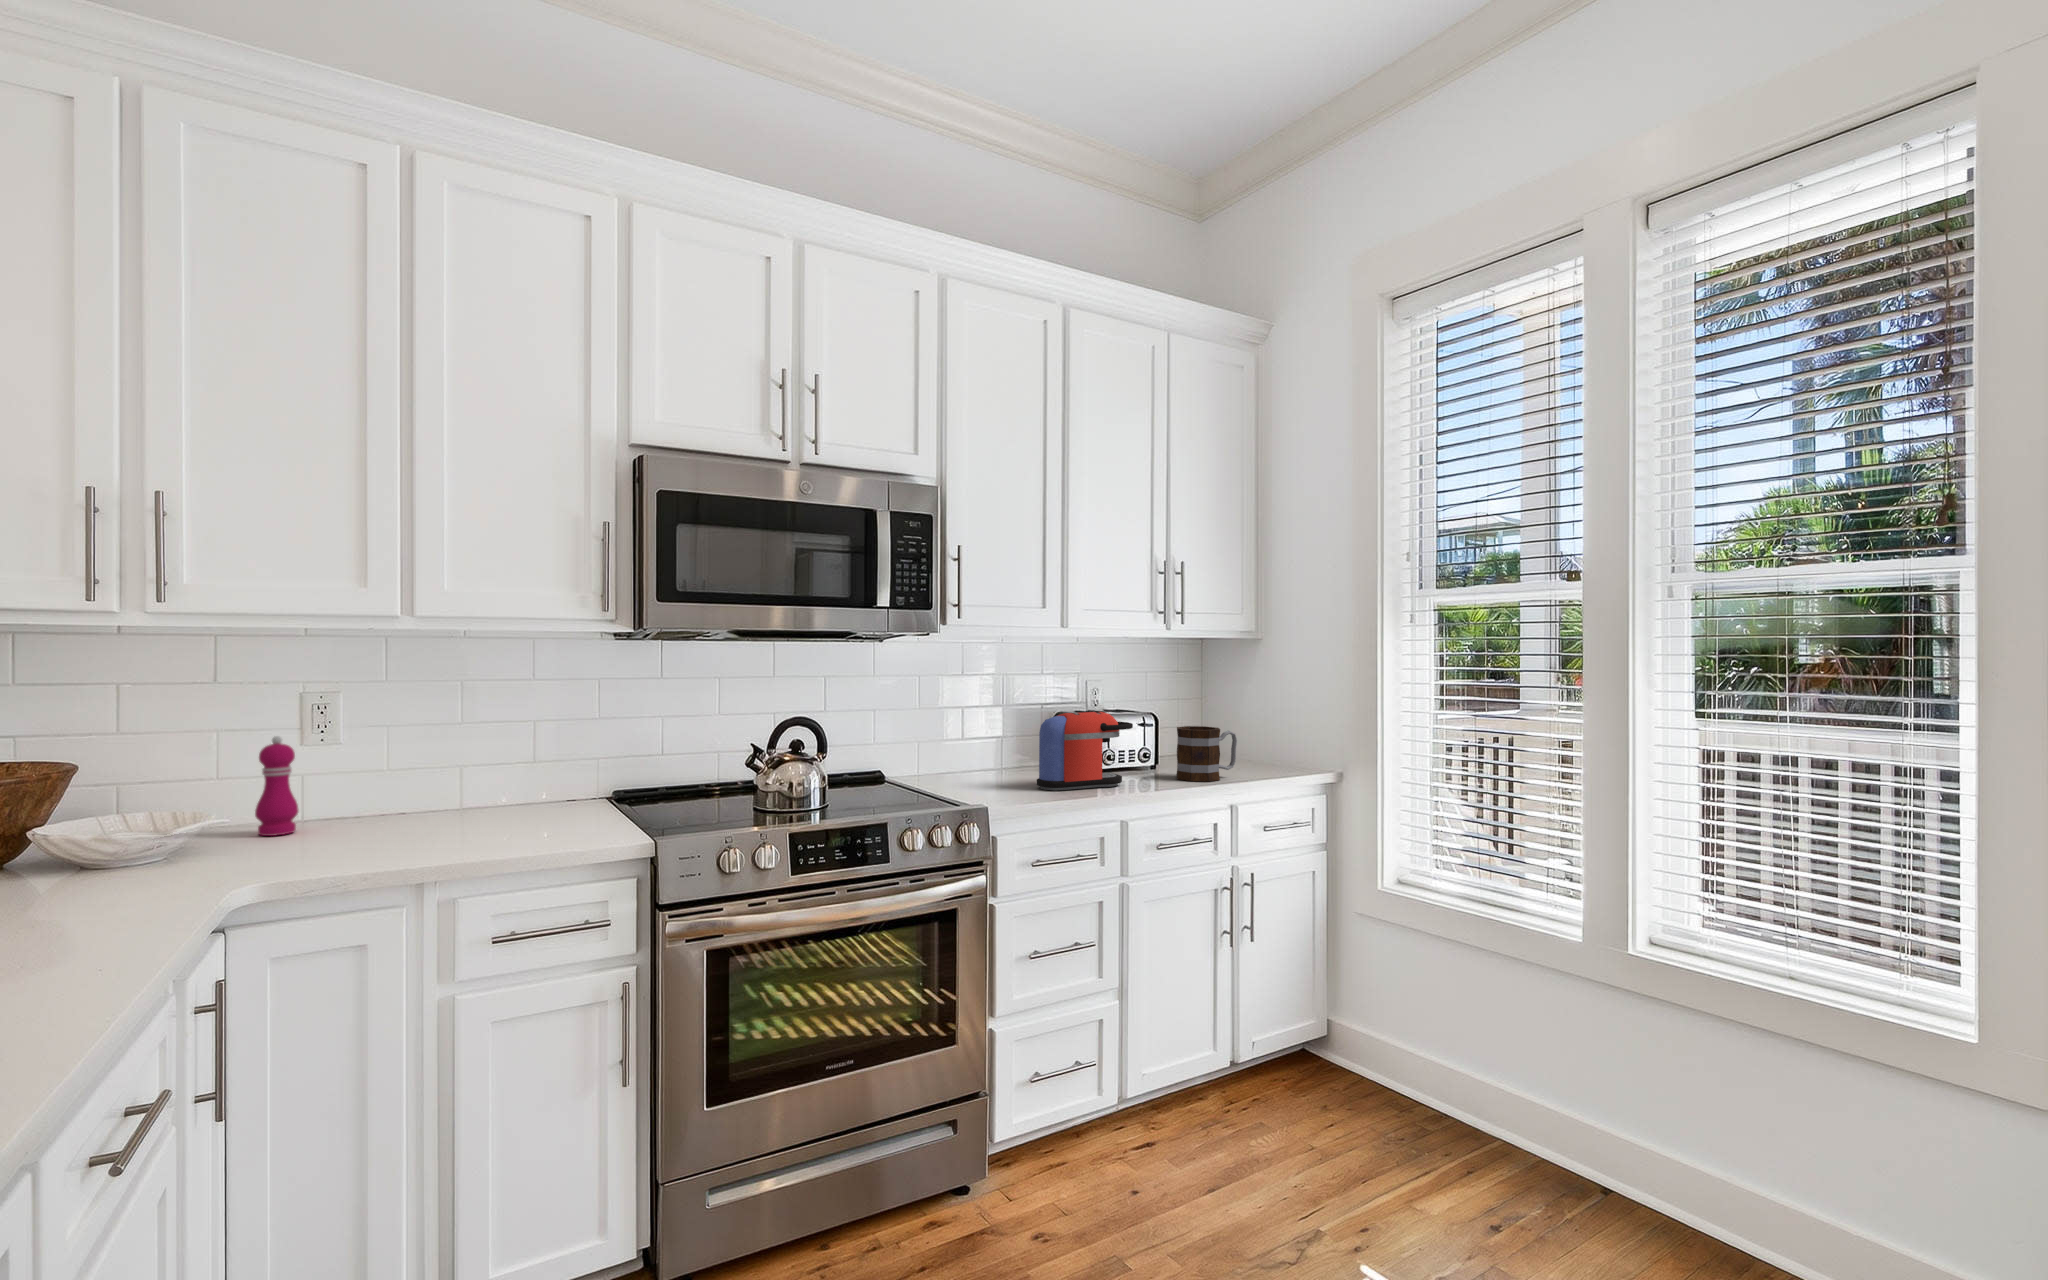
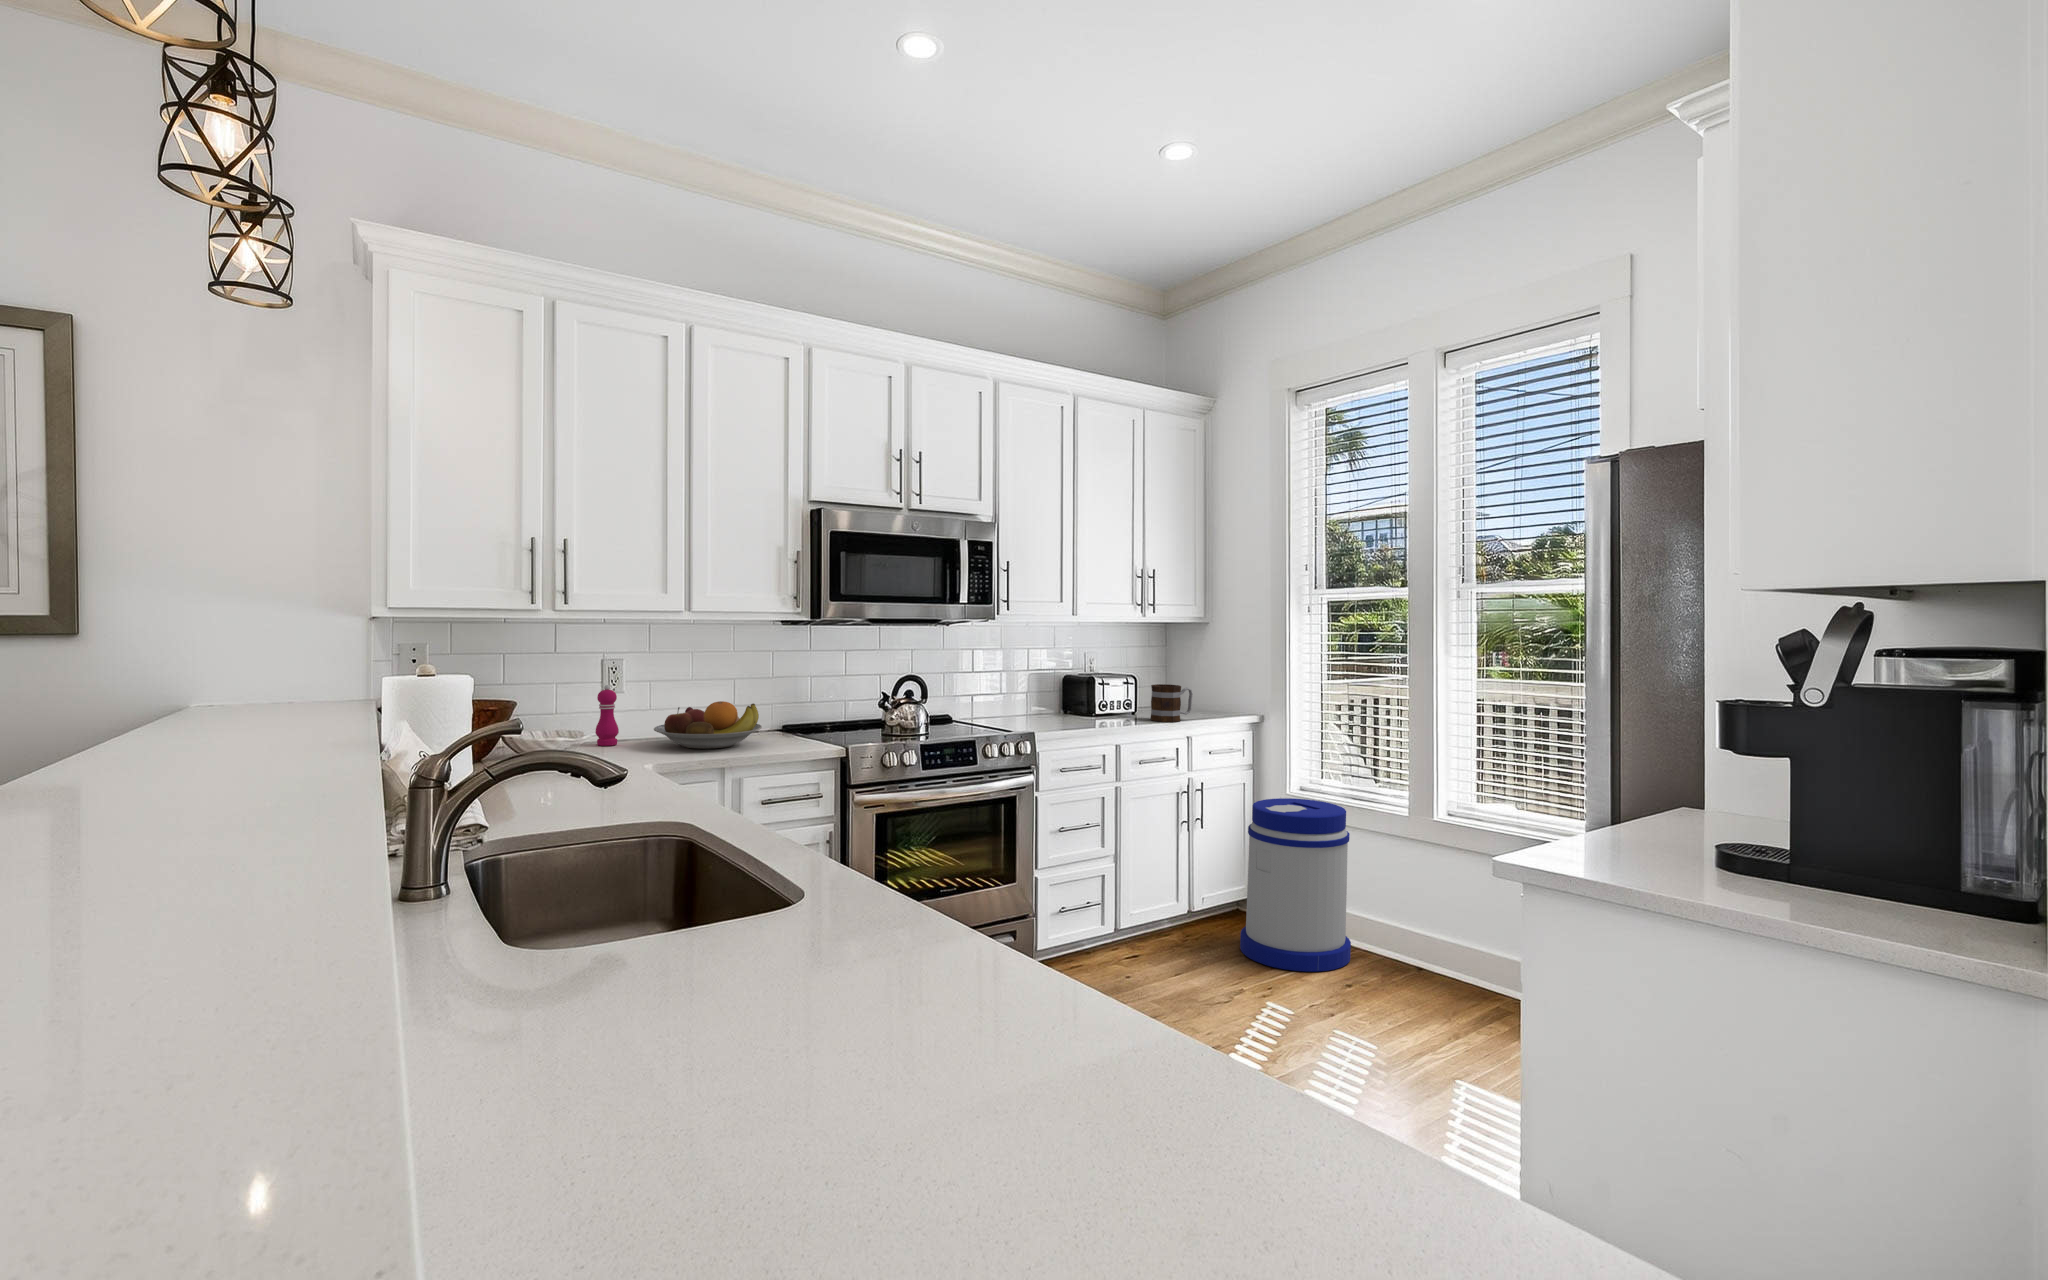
coffee maker: present [1037,712,1133,791] -> none [1058,674,1122,726]
fruit bowl: none [342,762,536,841] -> present [654,701,762,749]
trash can: none [1317,897,1493,1184] -> present [1240,798,1351,972]

